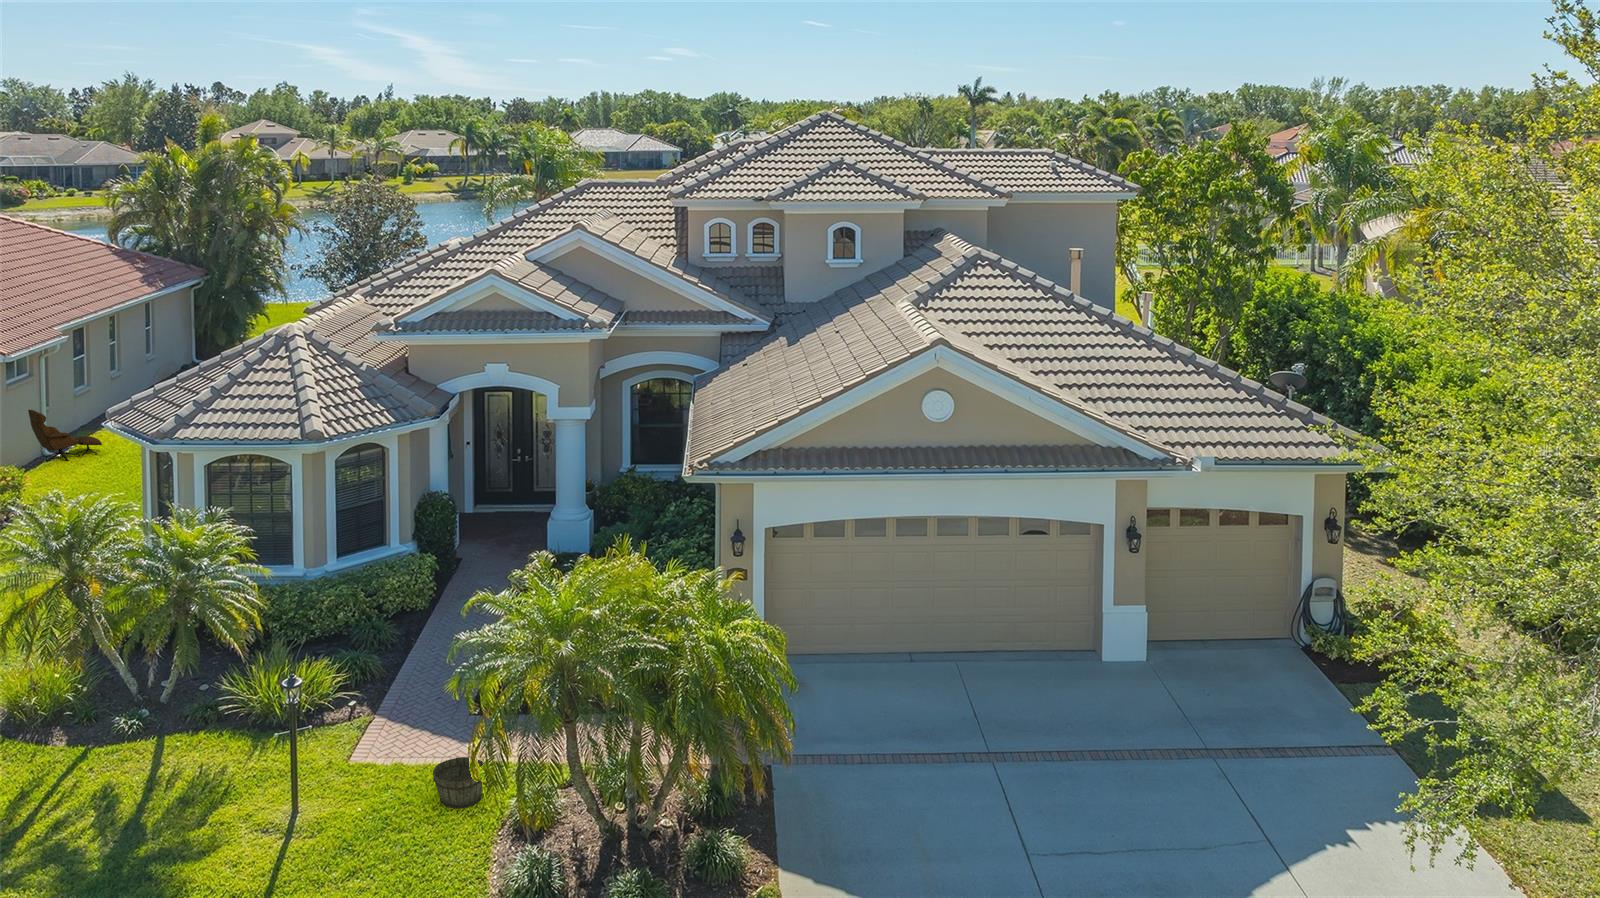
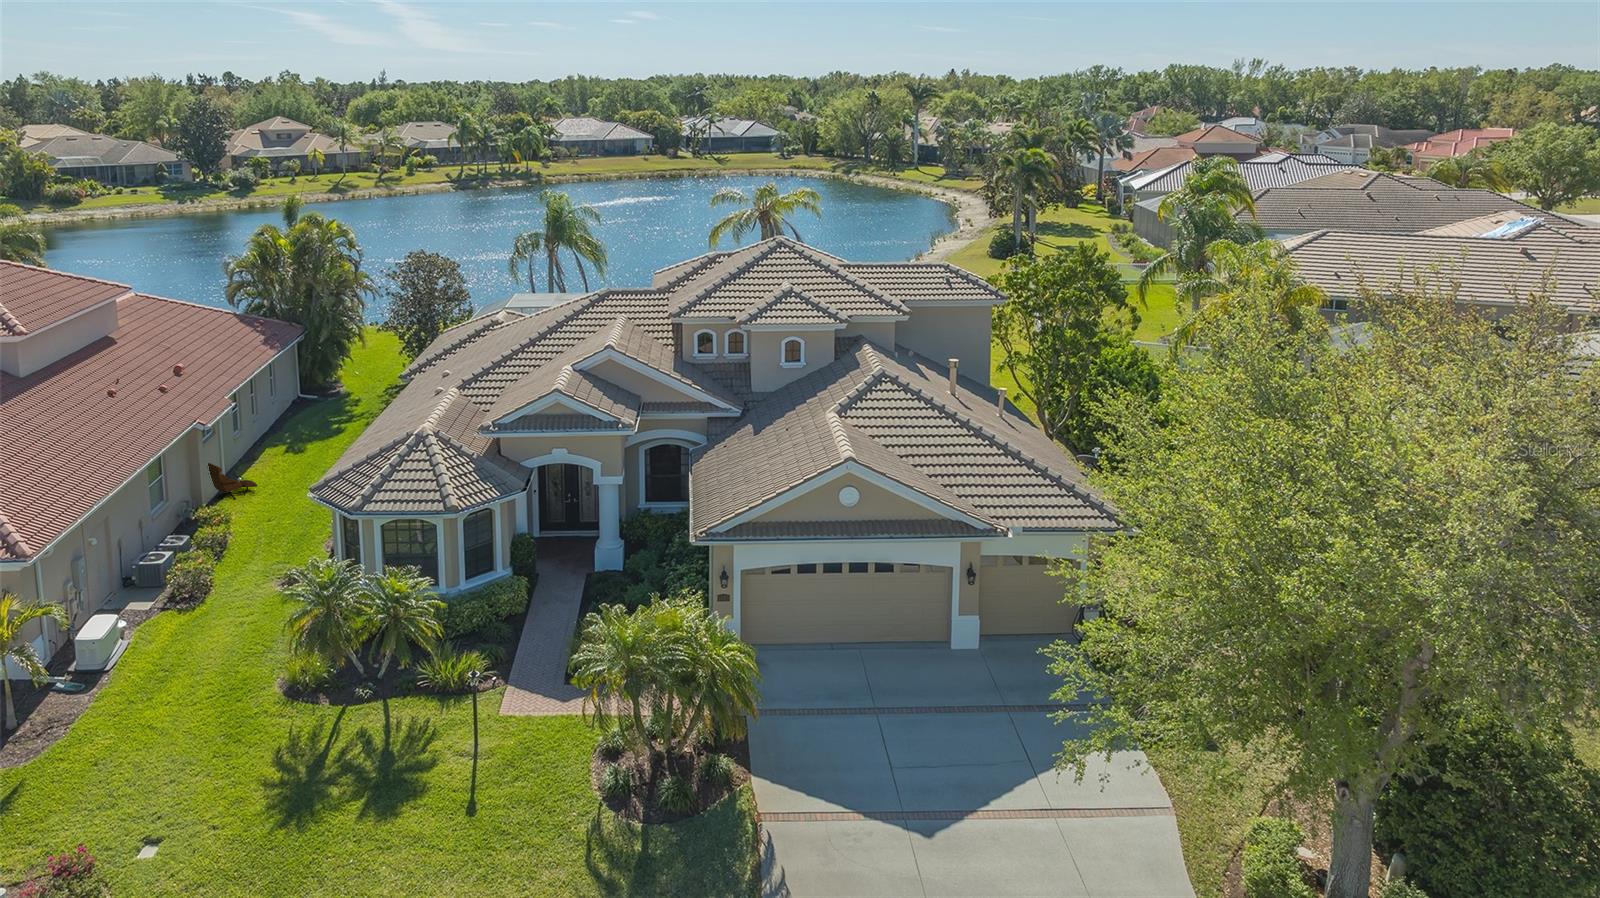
wooden bucket: present [433,757,484,808] -> none [554,714,585,743]

